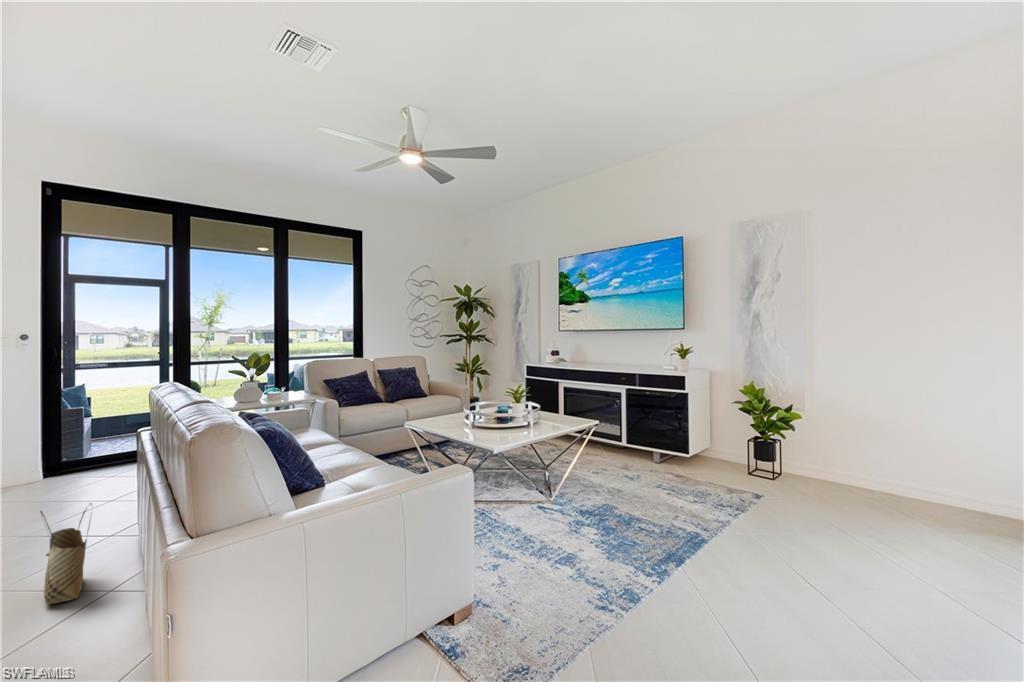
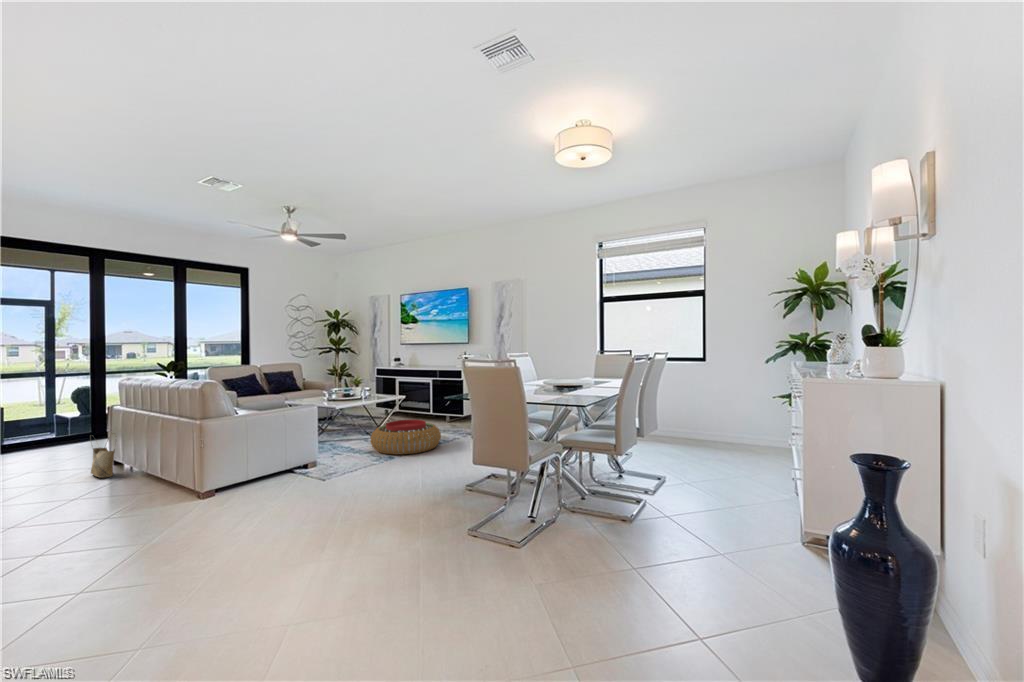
pouf: none [568,482,719,581] -> present [371,420,441,455]

